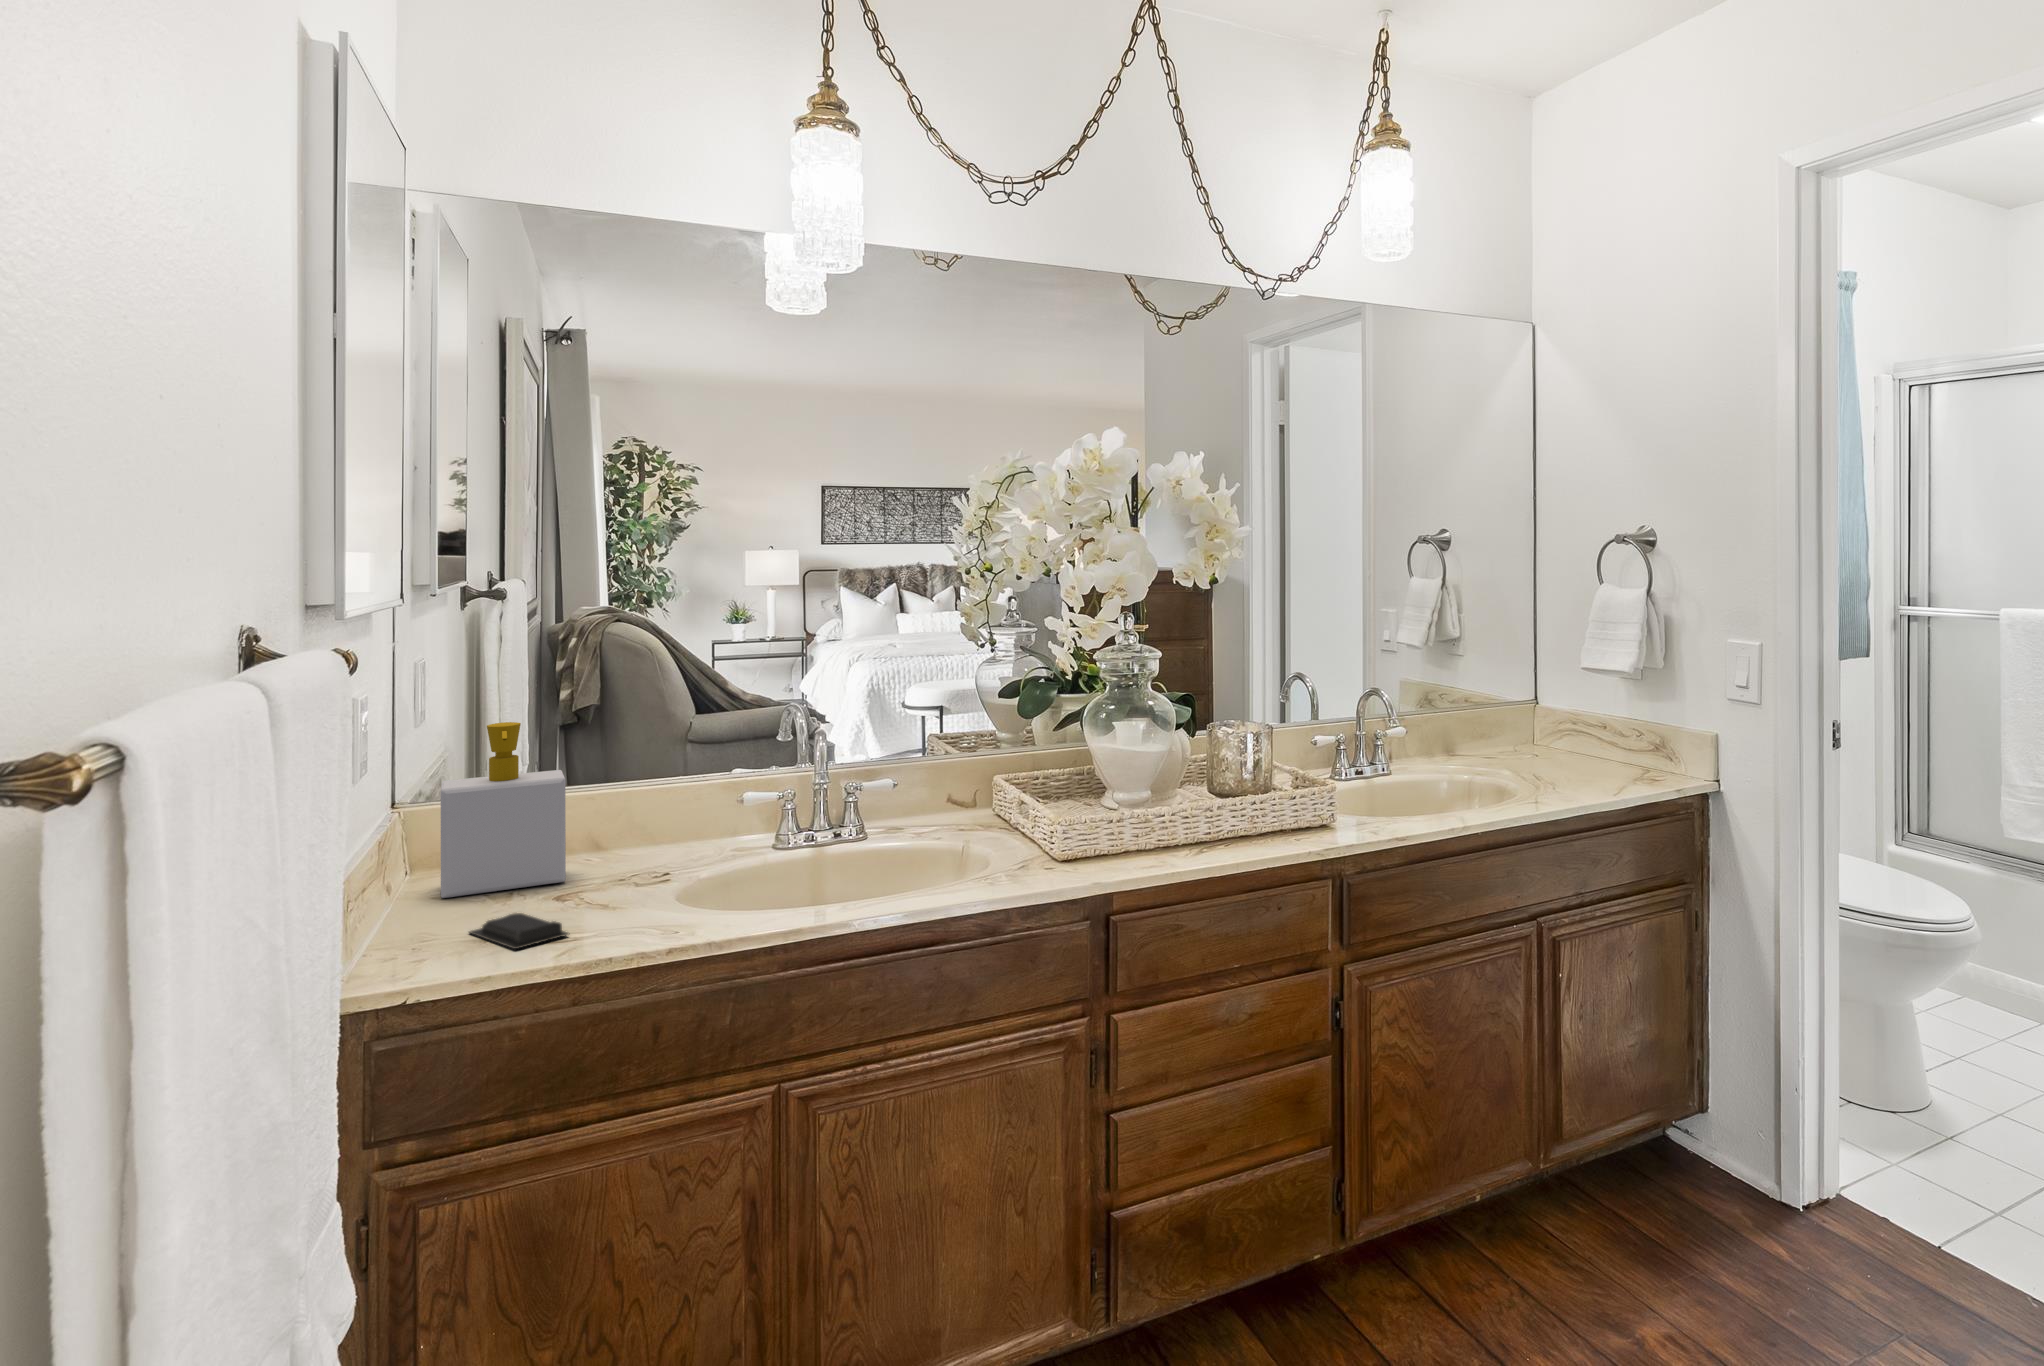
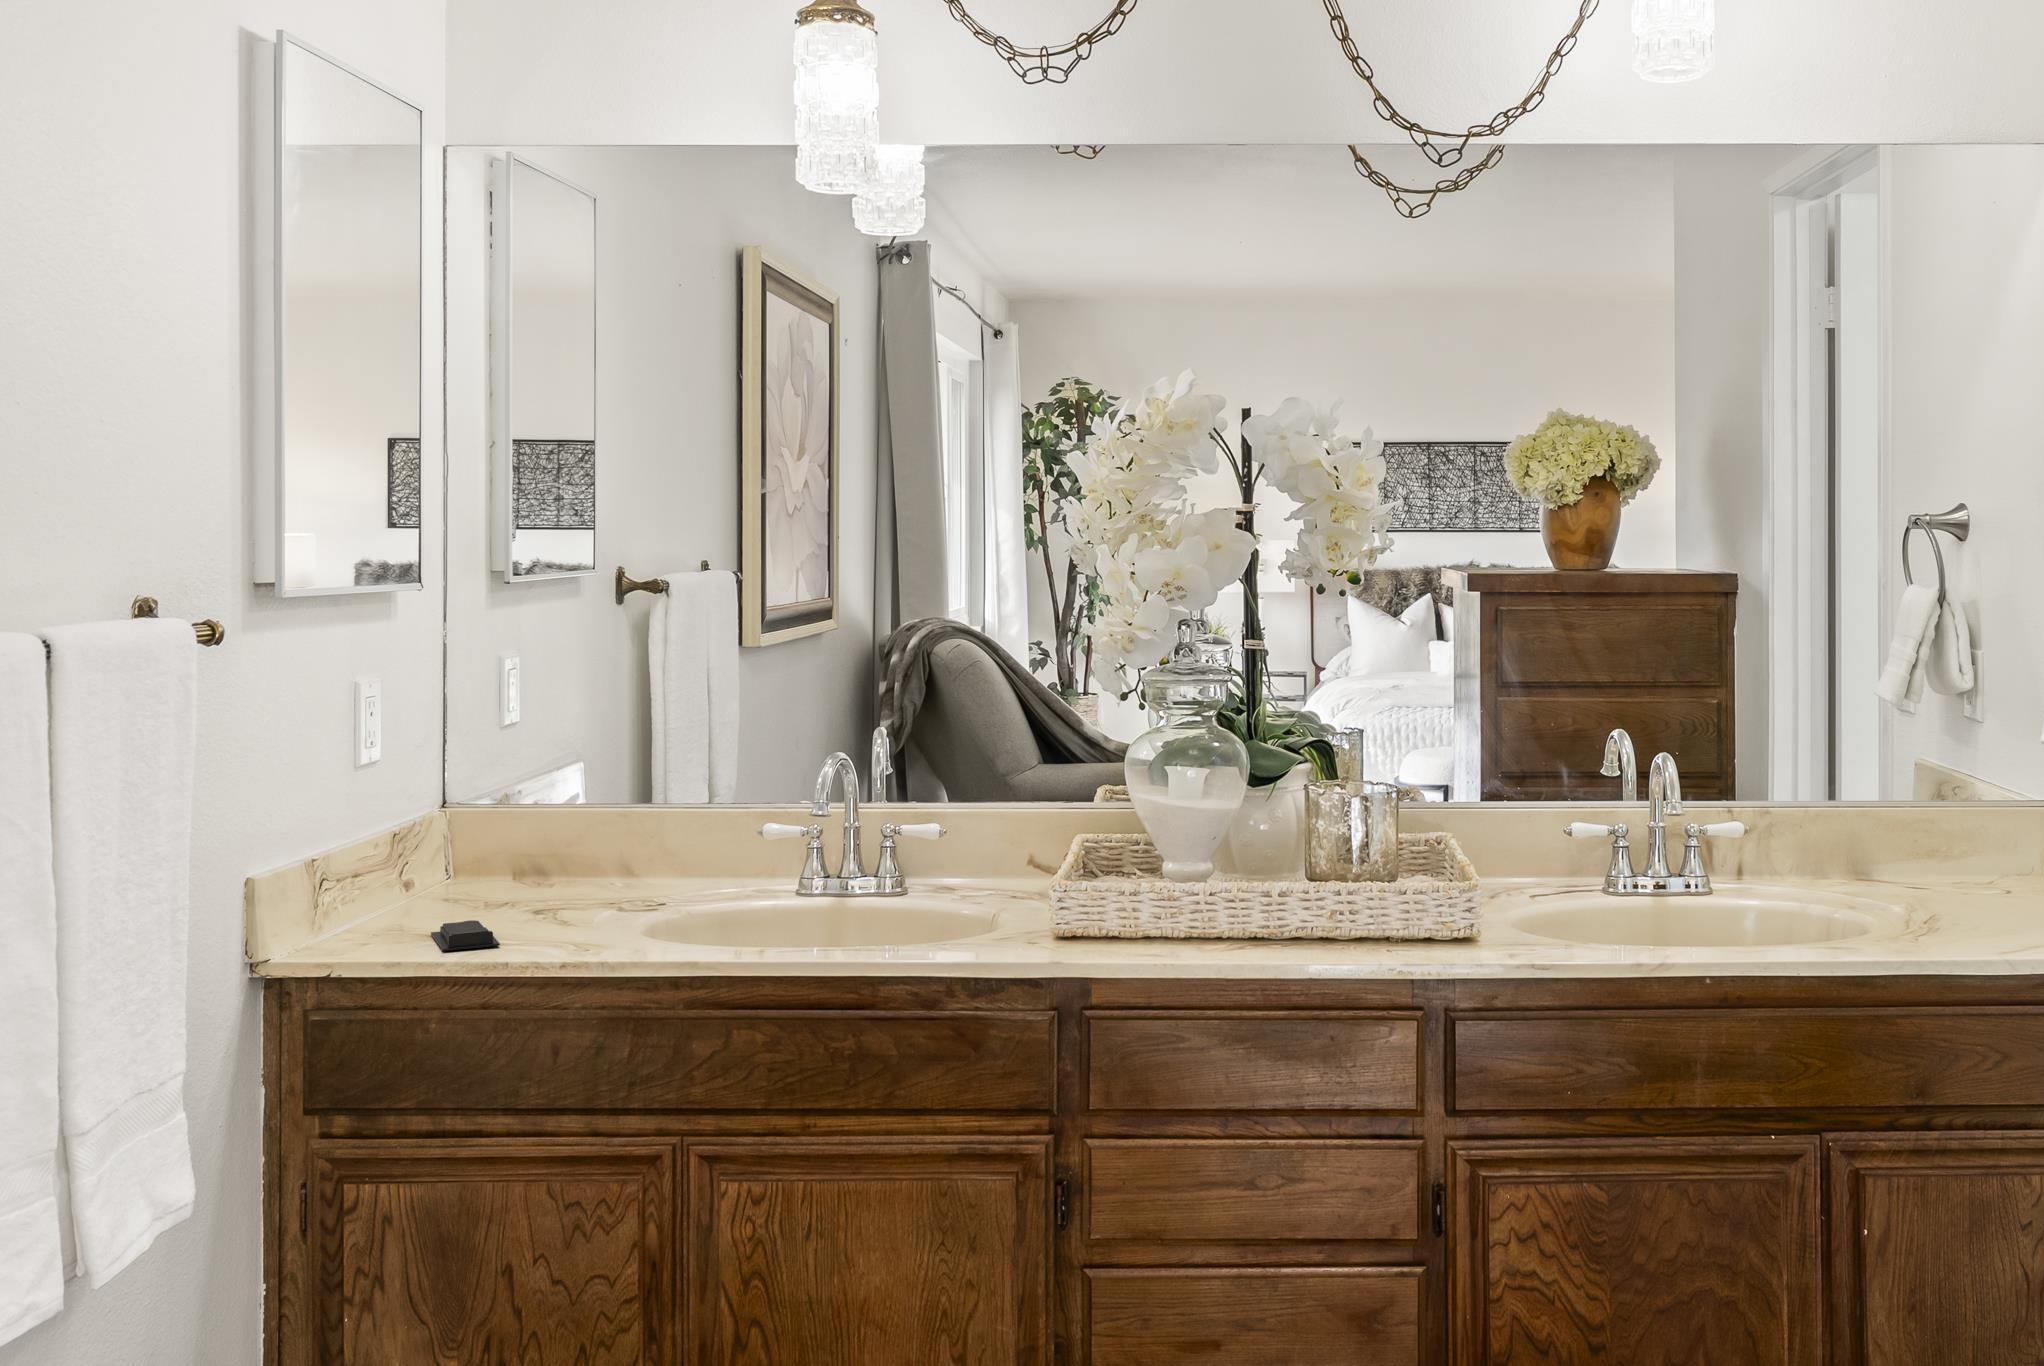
soap bottle: present [441,722,566,898] -> none [451,726,582,905]

